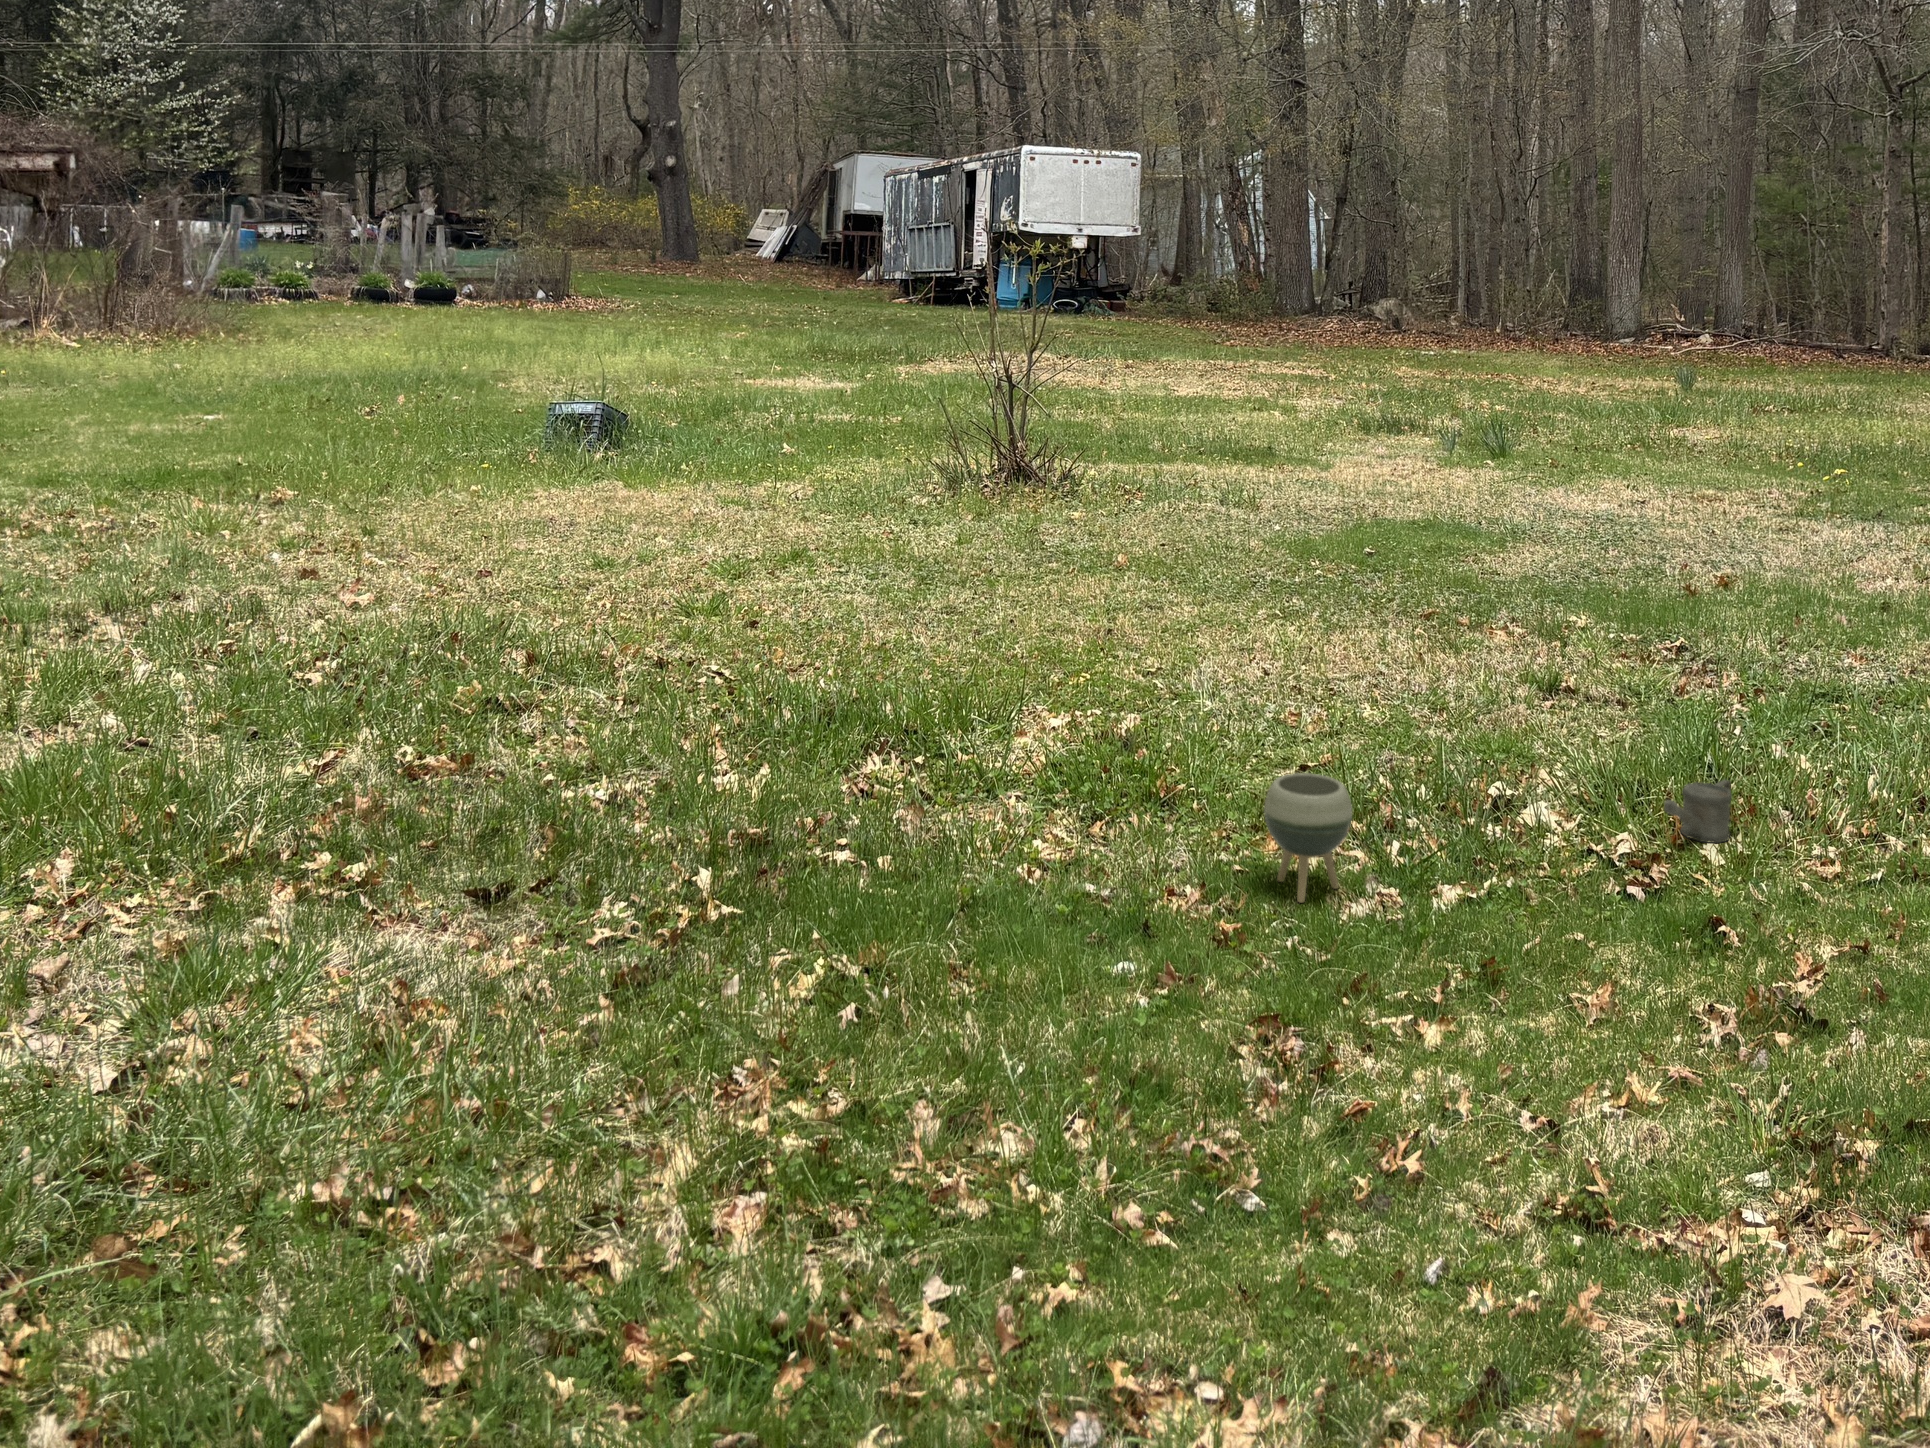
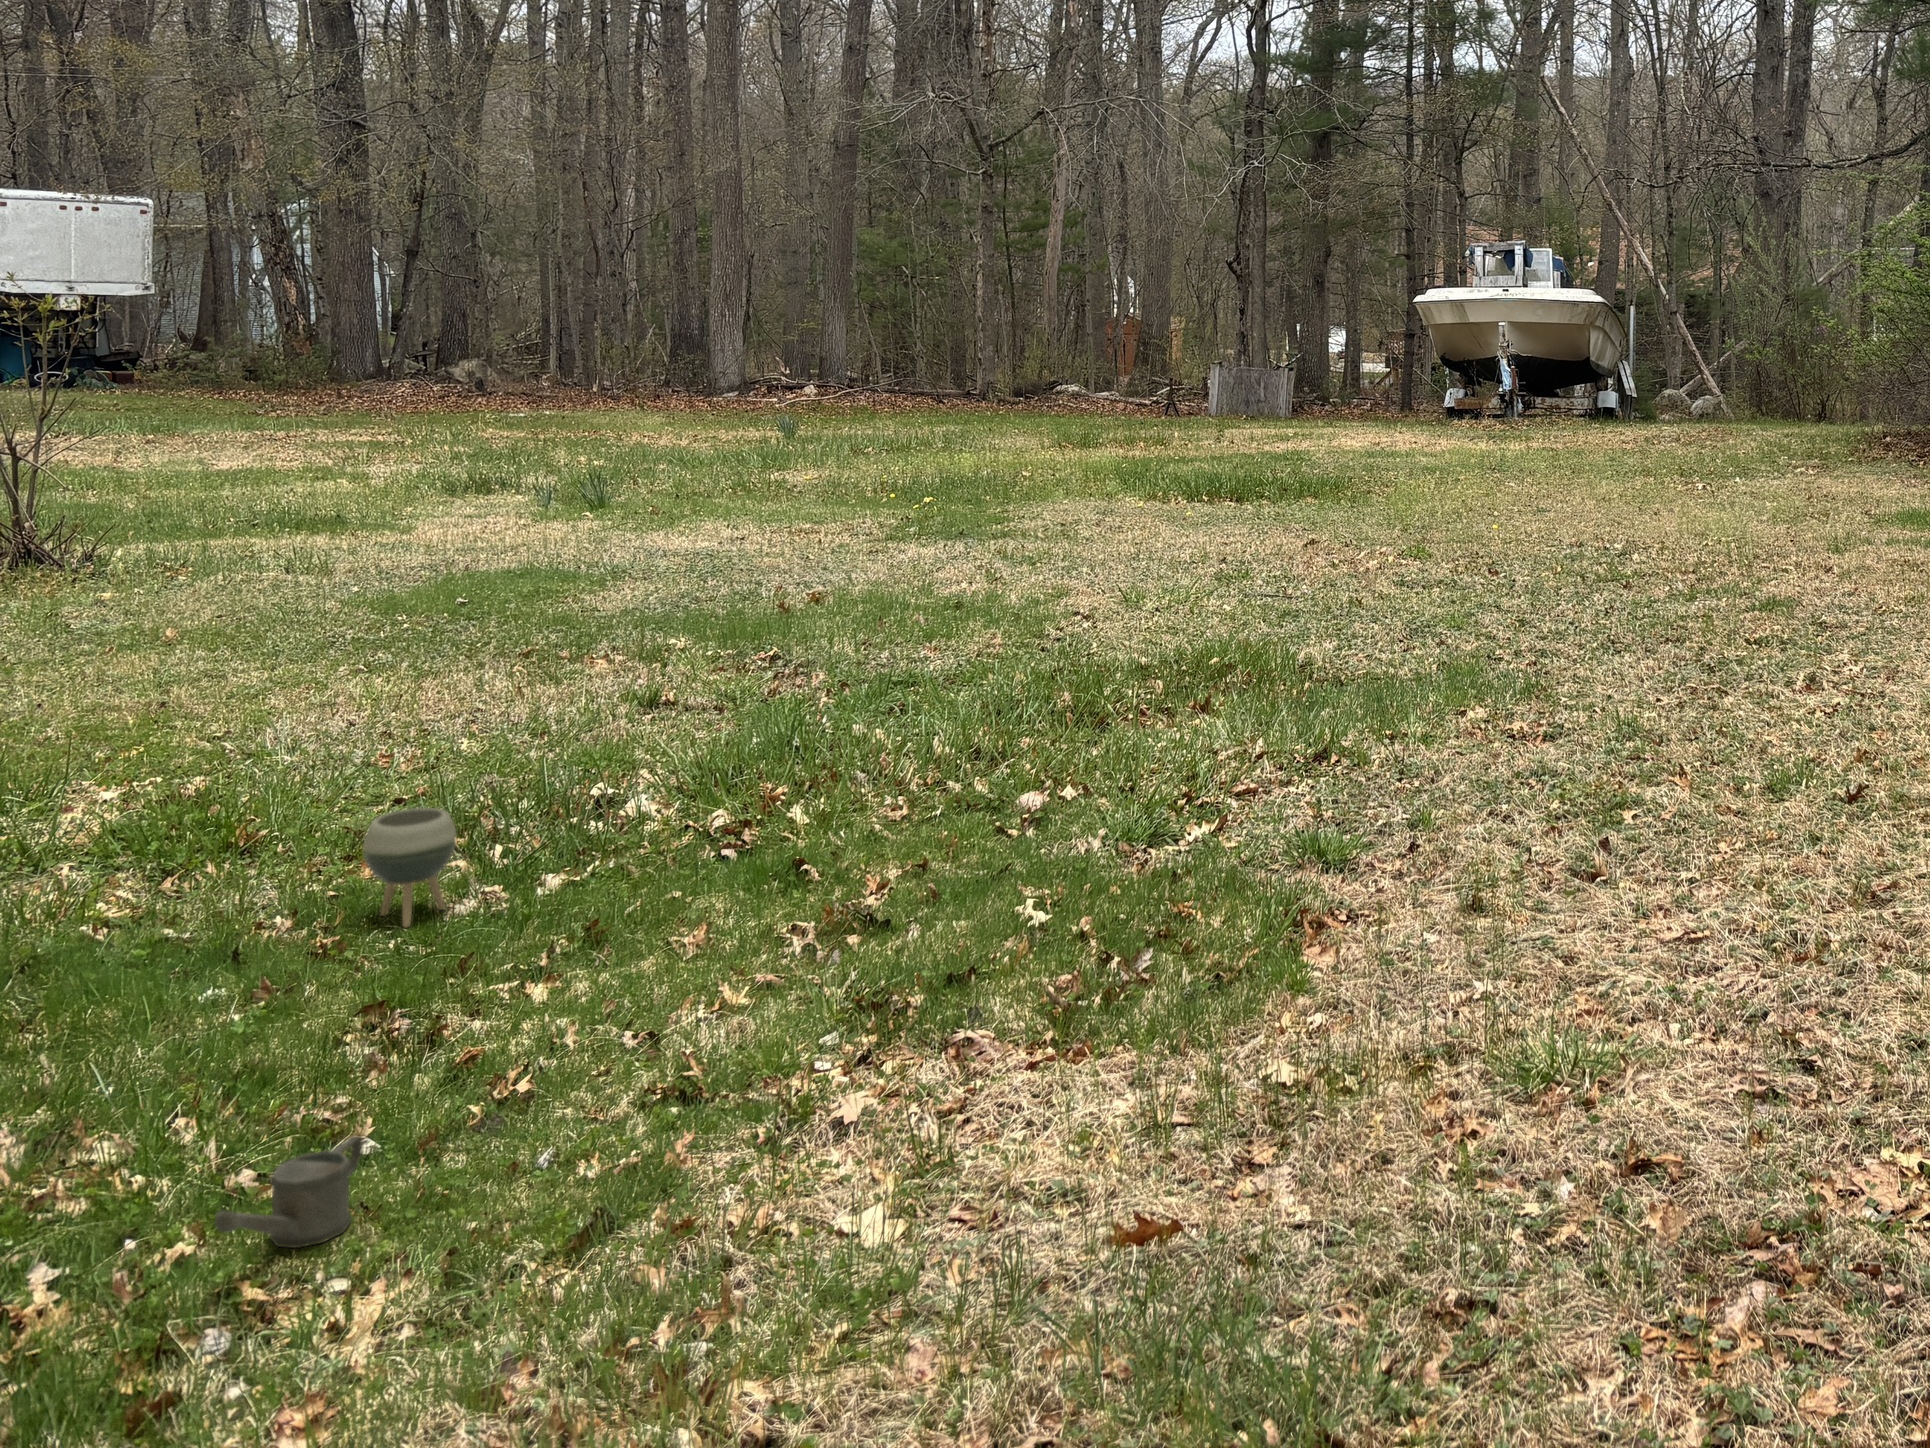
watering can: present [1664,780,1732,843] -> present [215,1137,362,1248]

